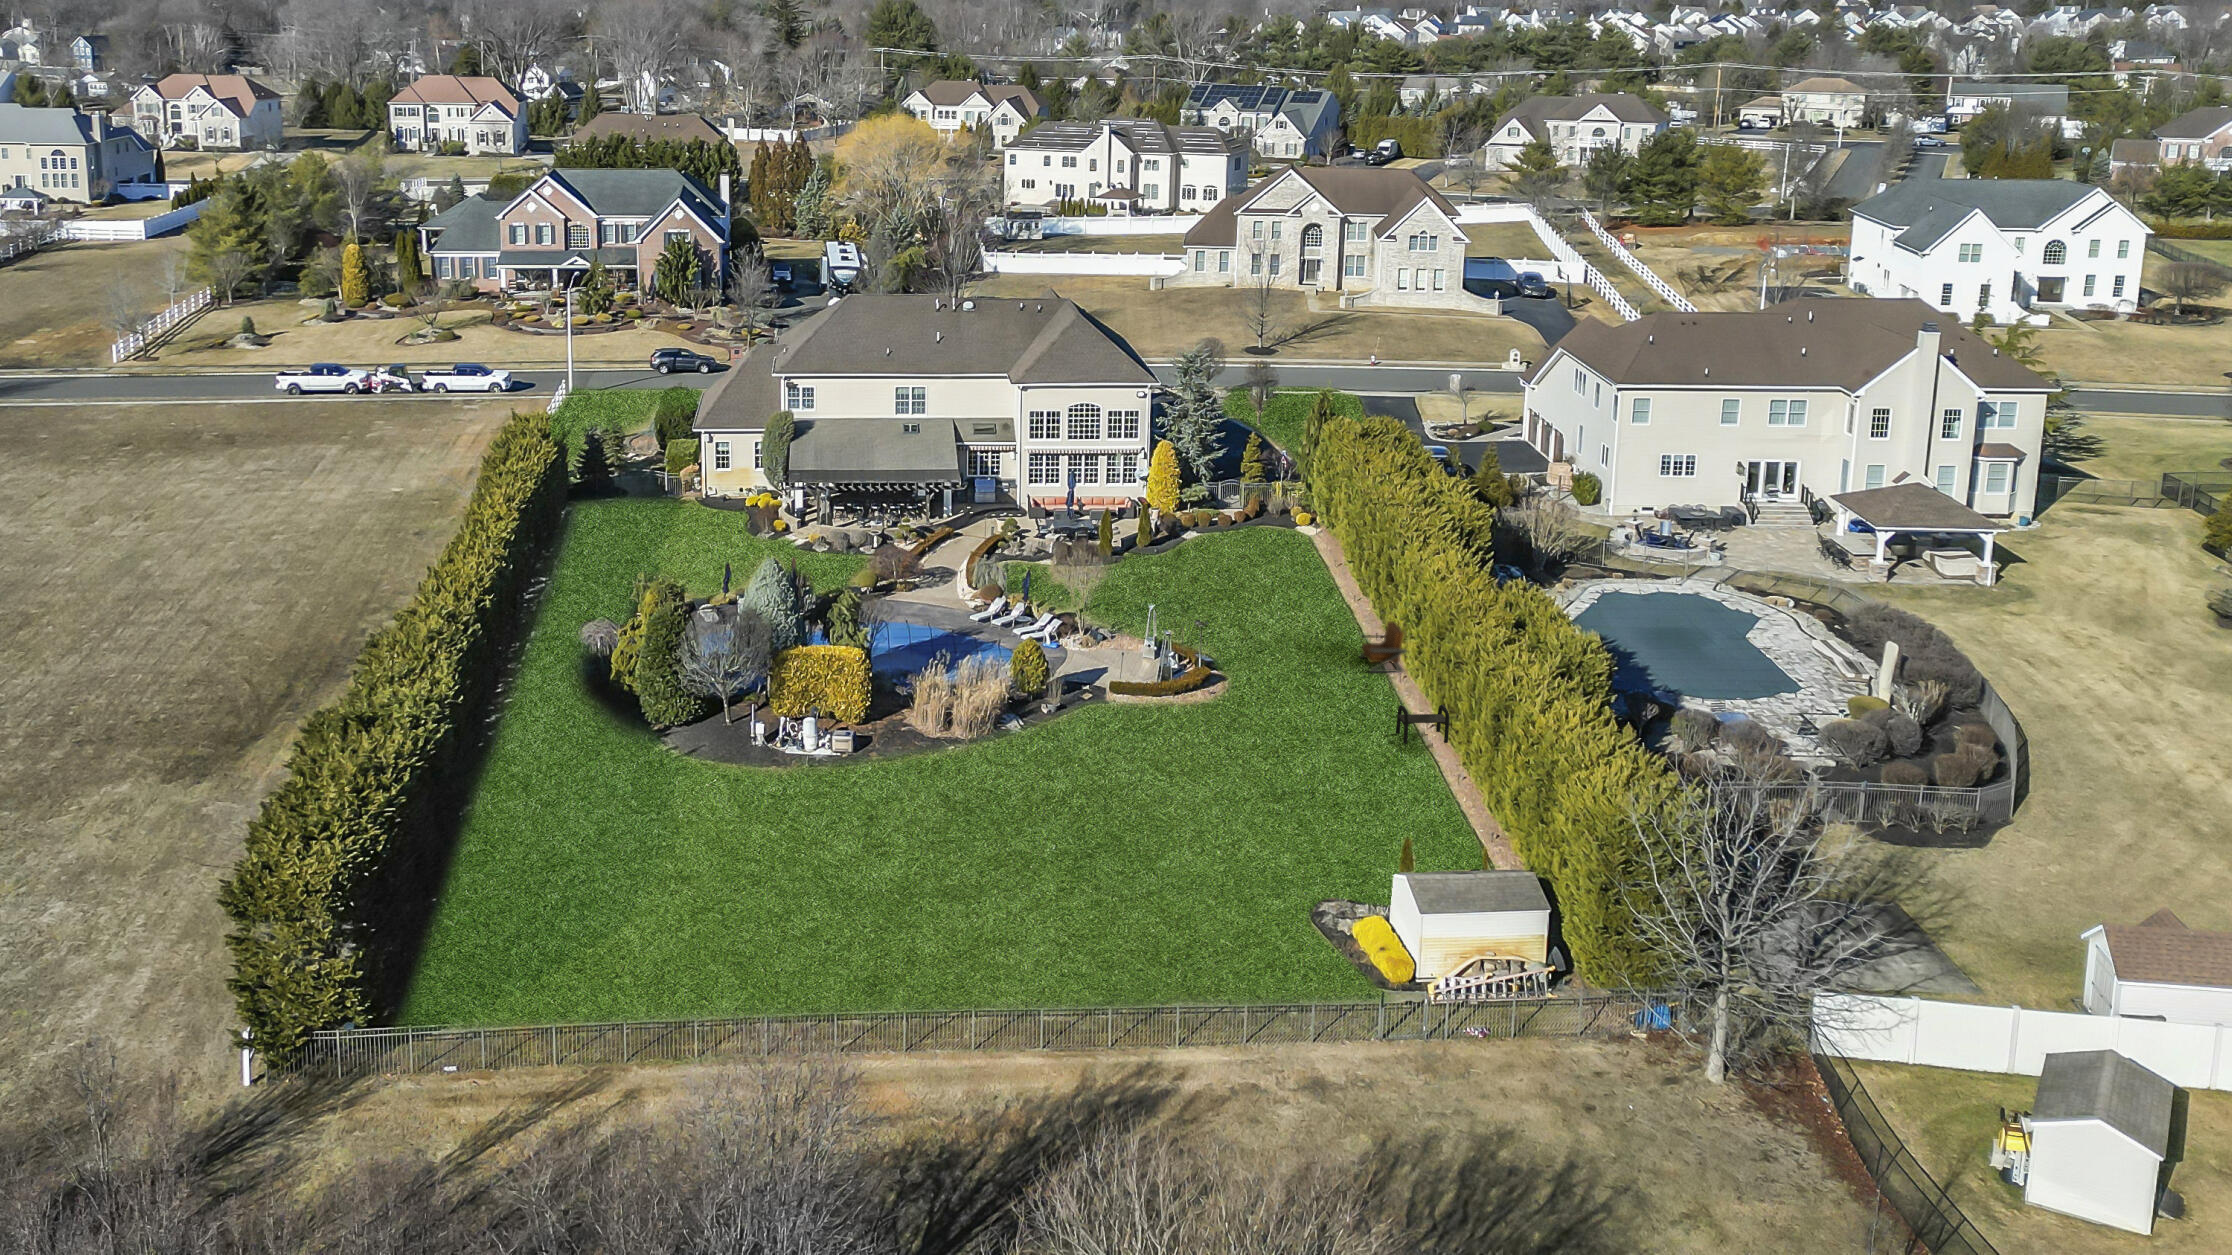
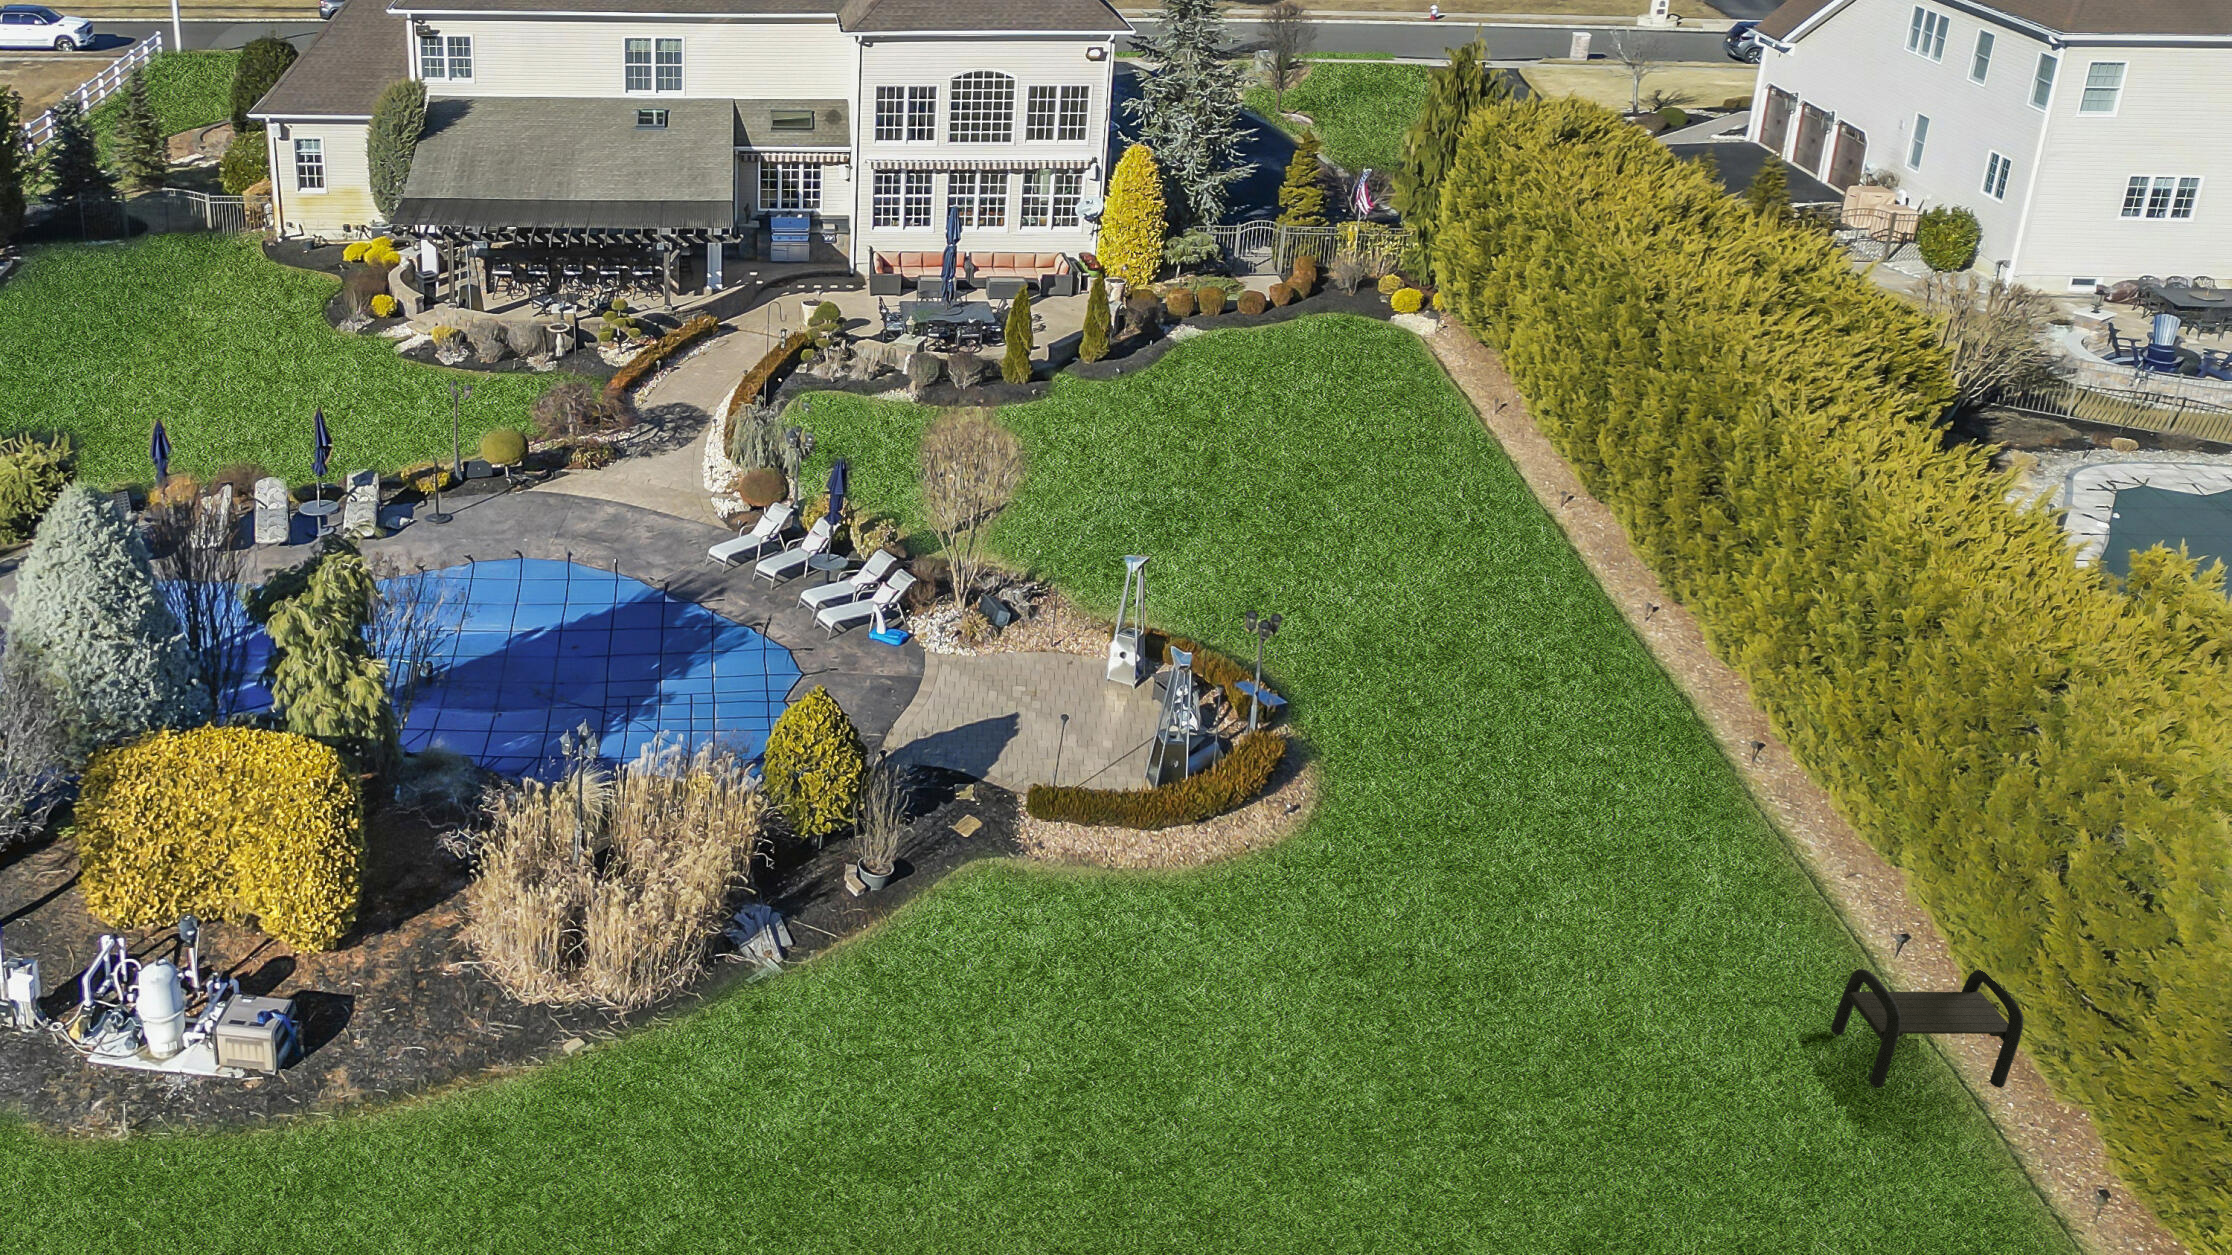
lounge chair: present [1359,621,1406,672] -> none [1636,634,1791,773]

